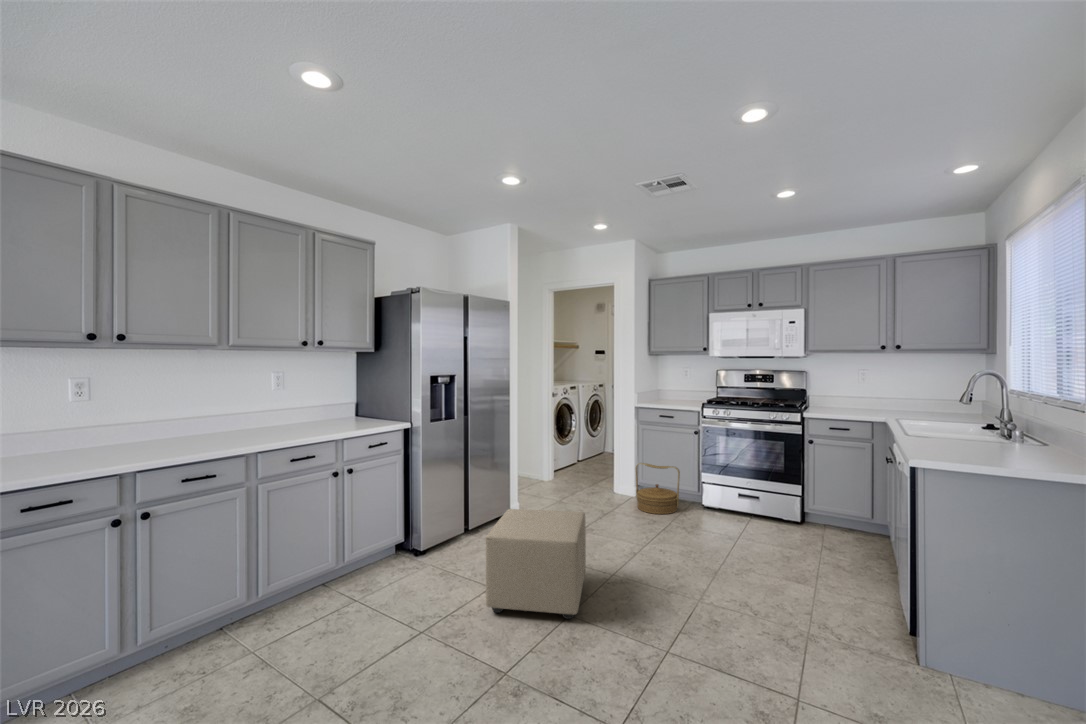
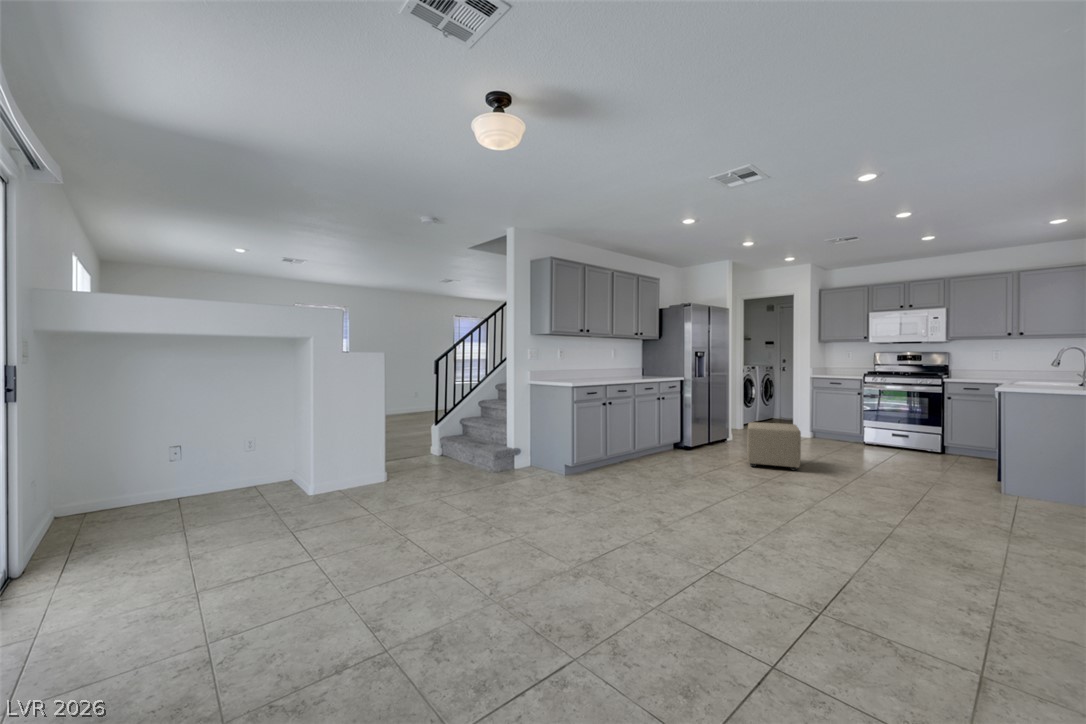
woven basket: present [636,463,680,514] -> none [814,413,848,445]

